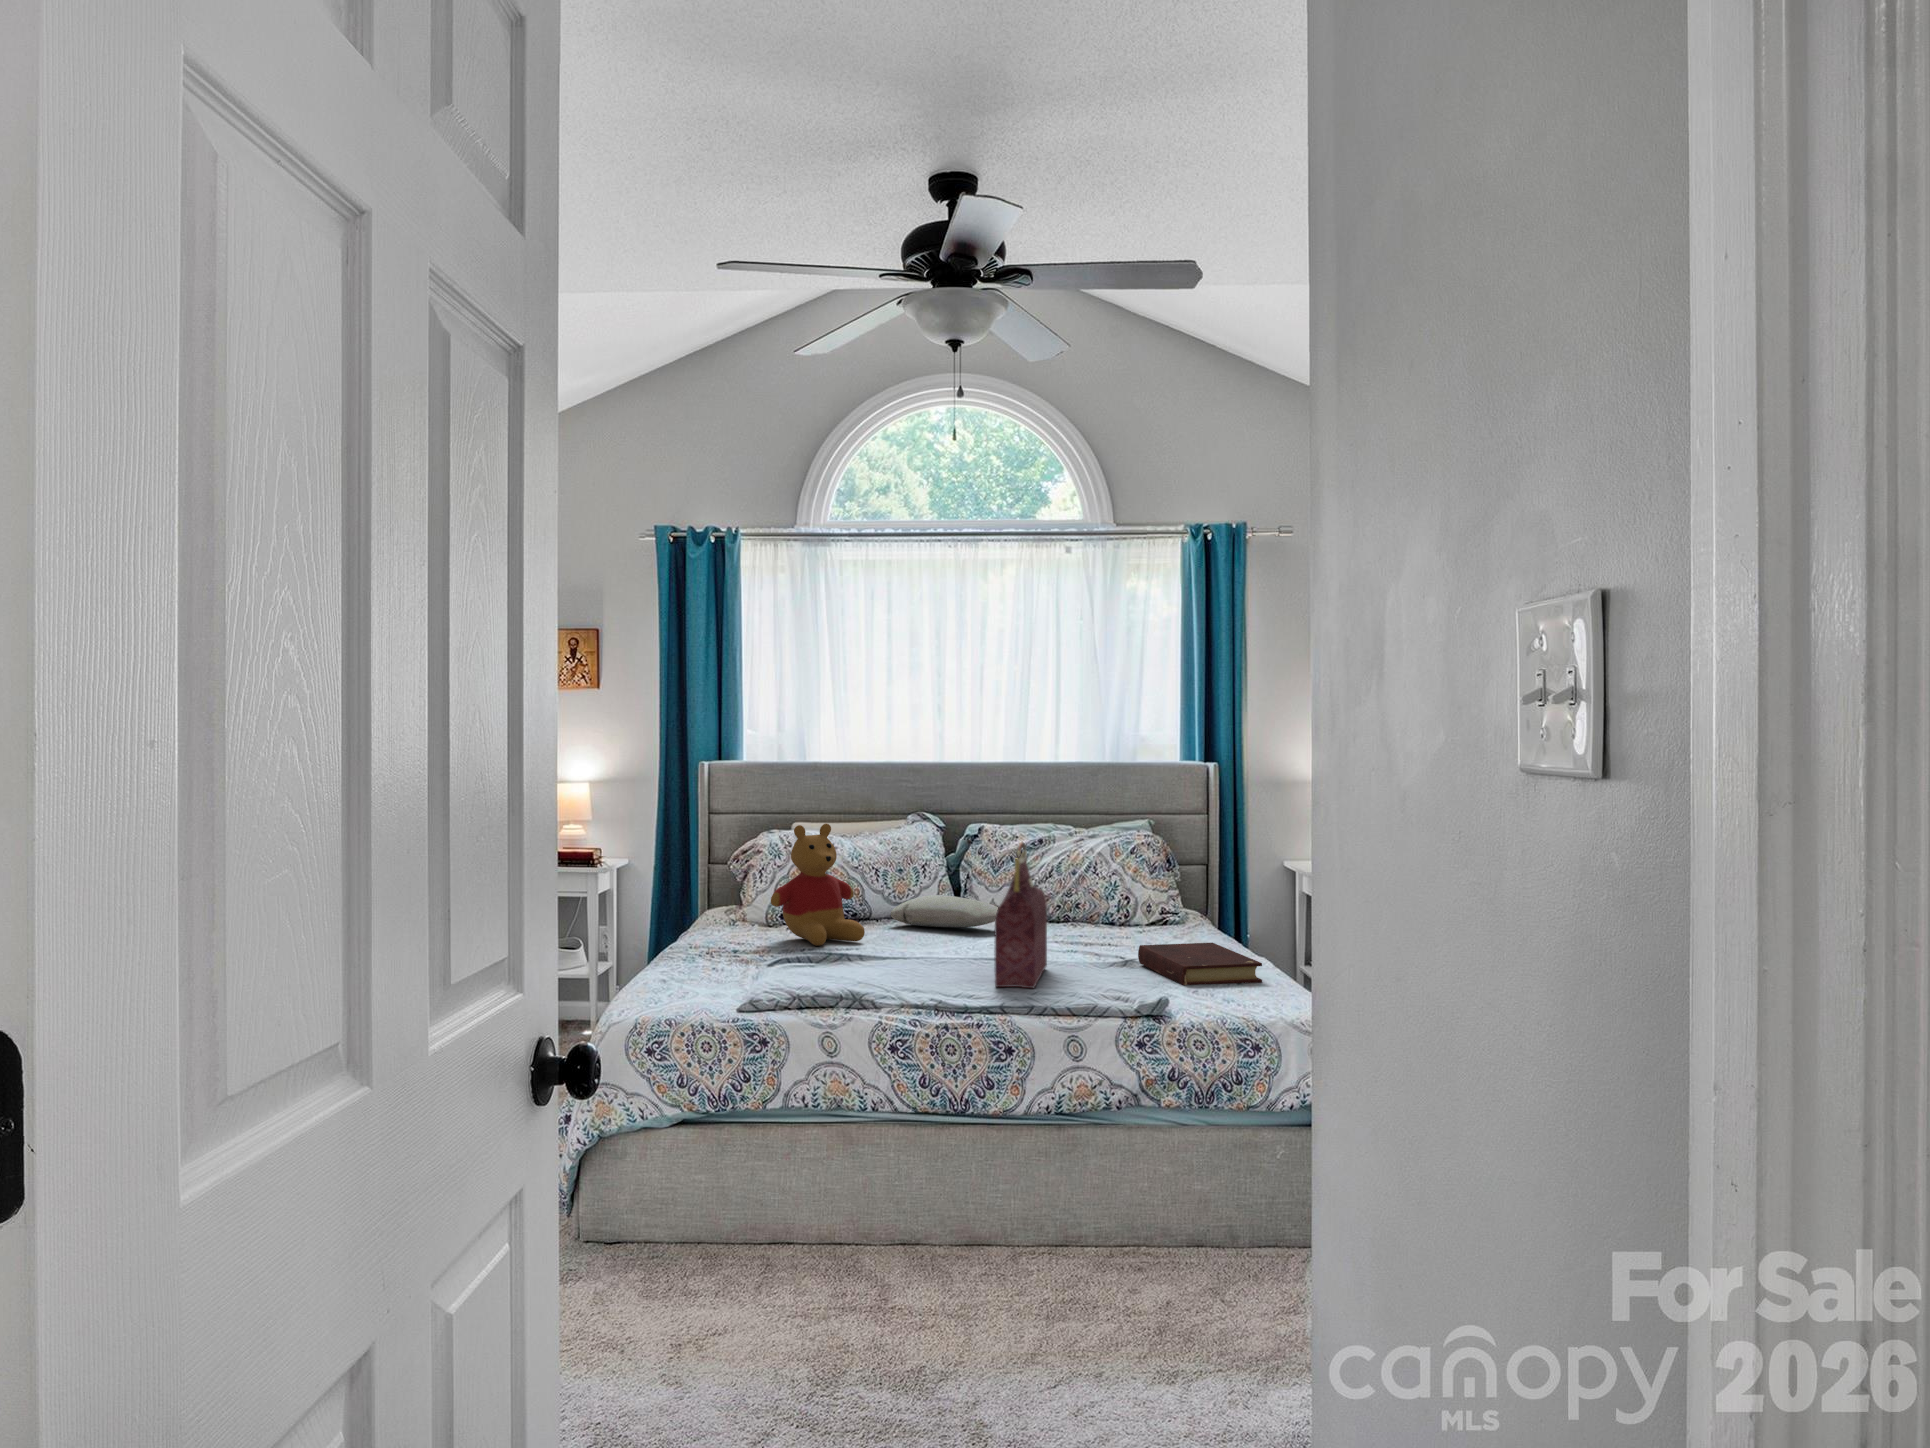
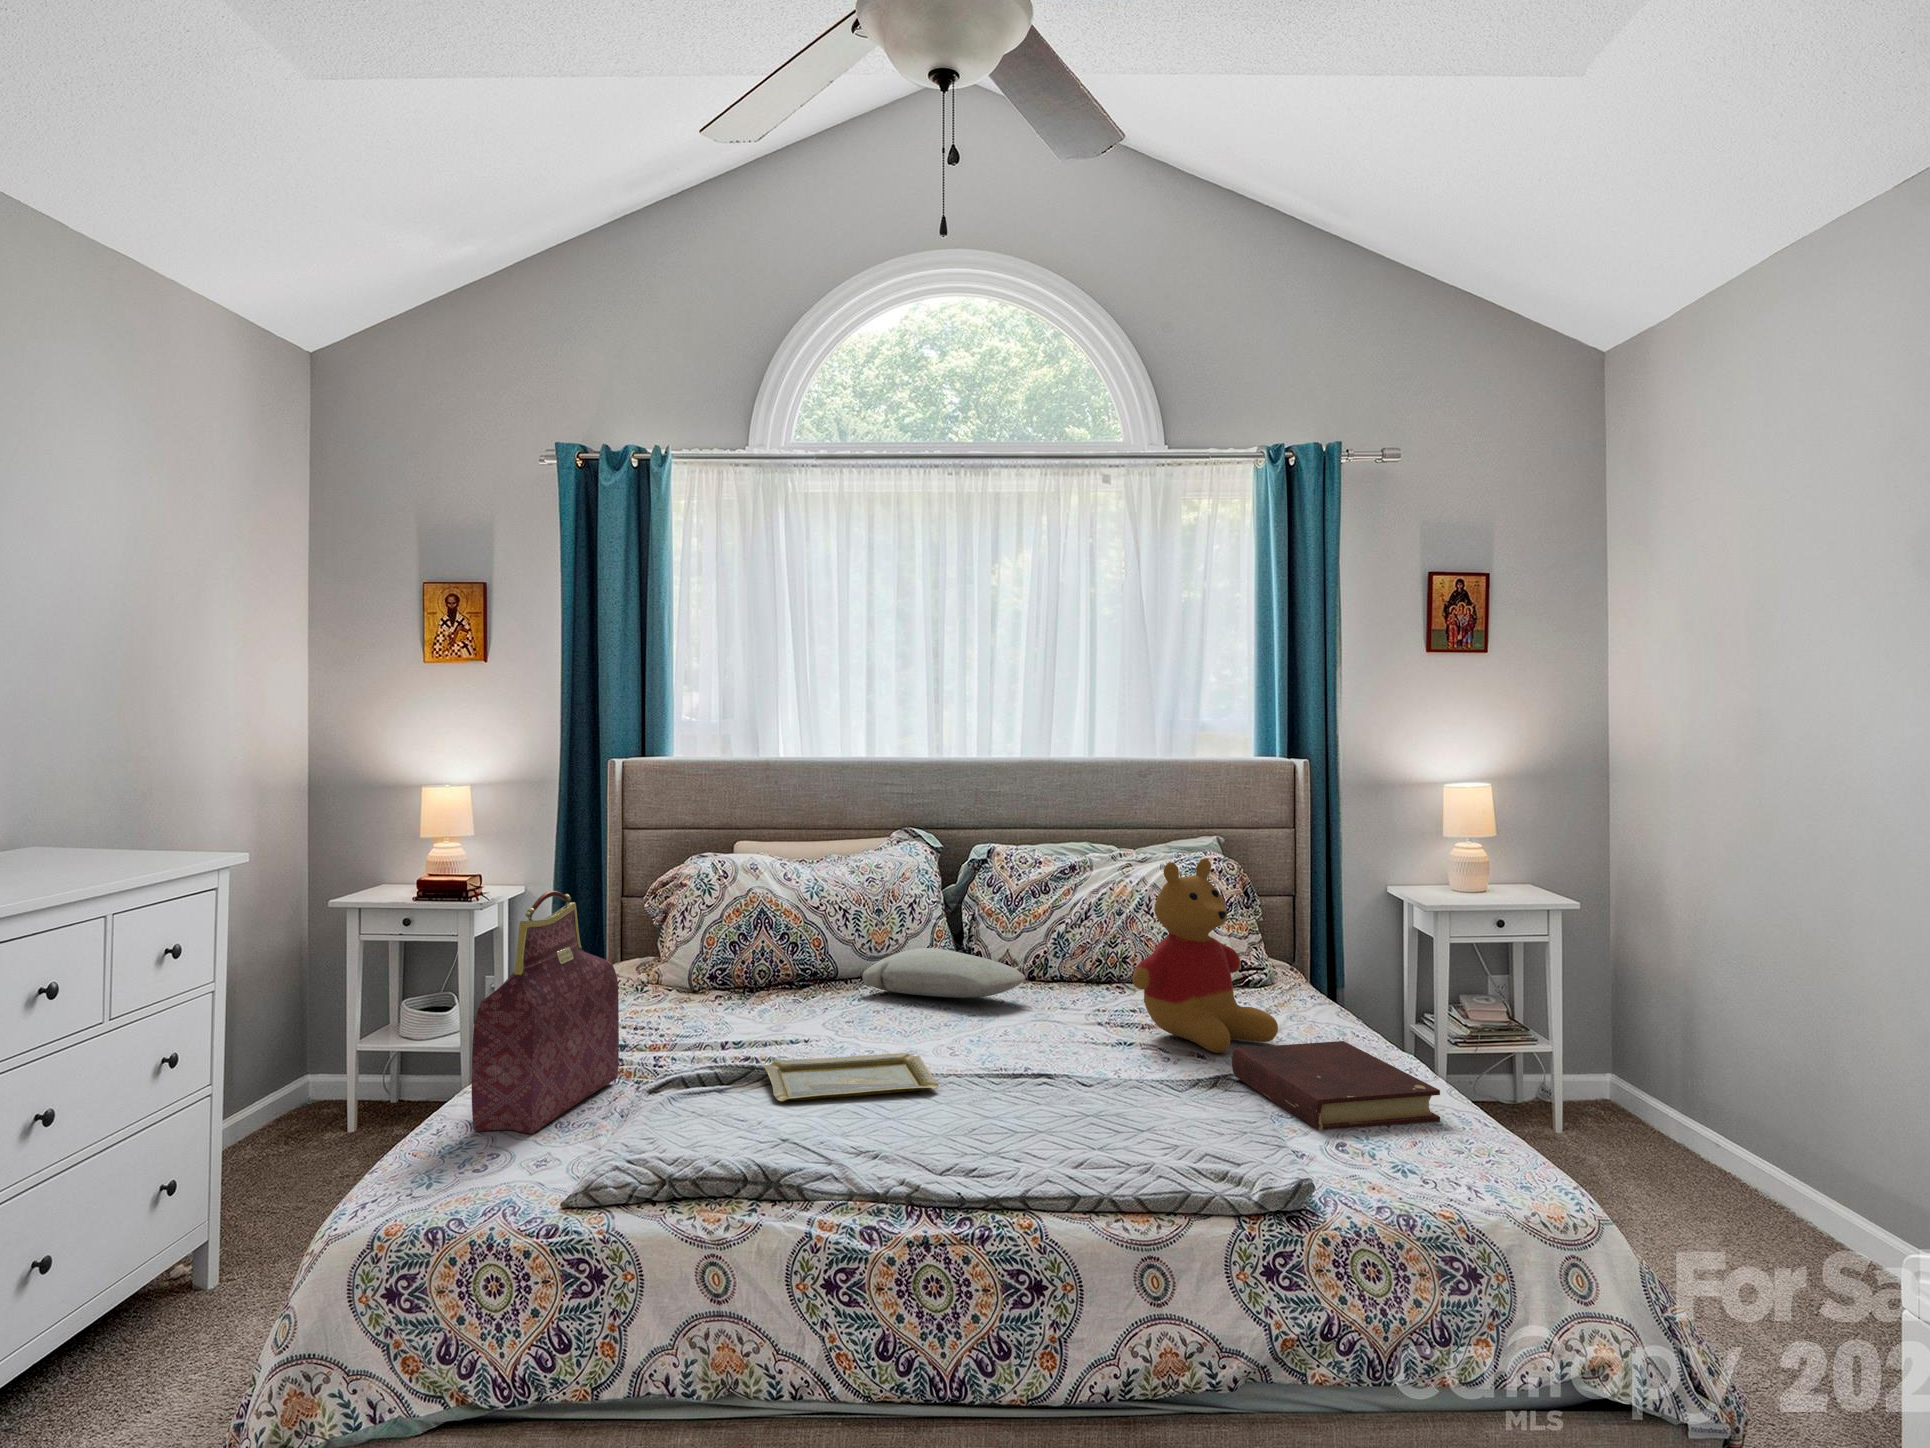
stuffed bear: present [771,824,865,946] -> present [1133,859,1278,1053]
handbag: present [994,842,1047,988] -> present [472,891,619,1134]
tray: none [836,950,949,972] -> present [764,1053,938,1101]

